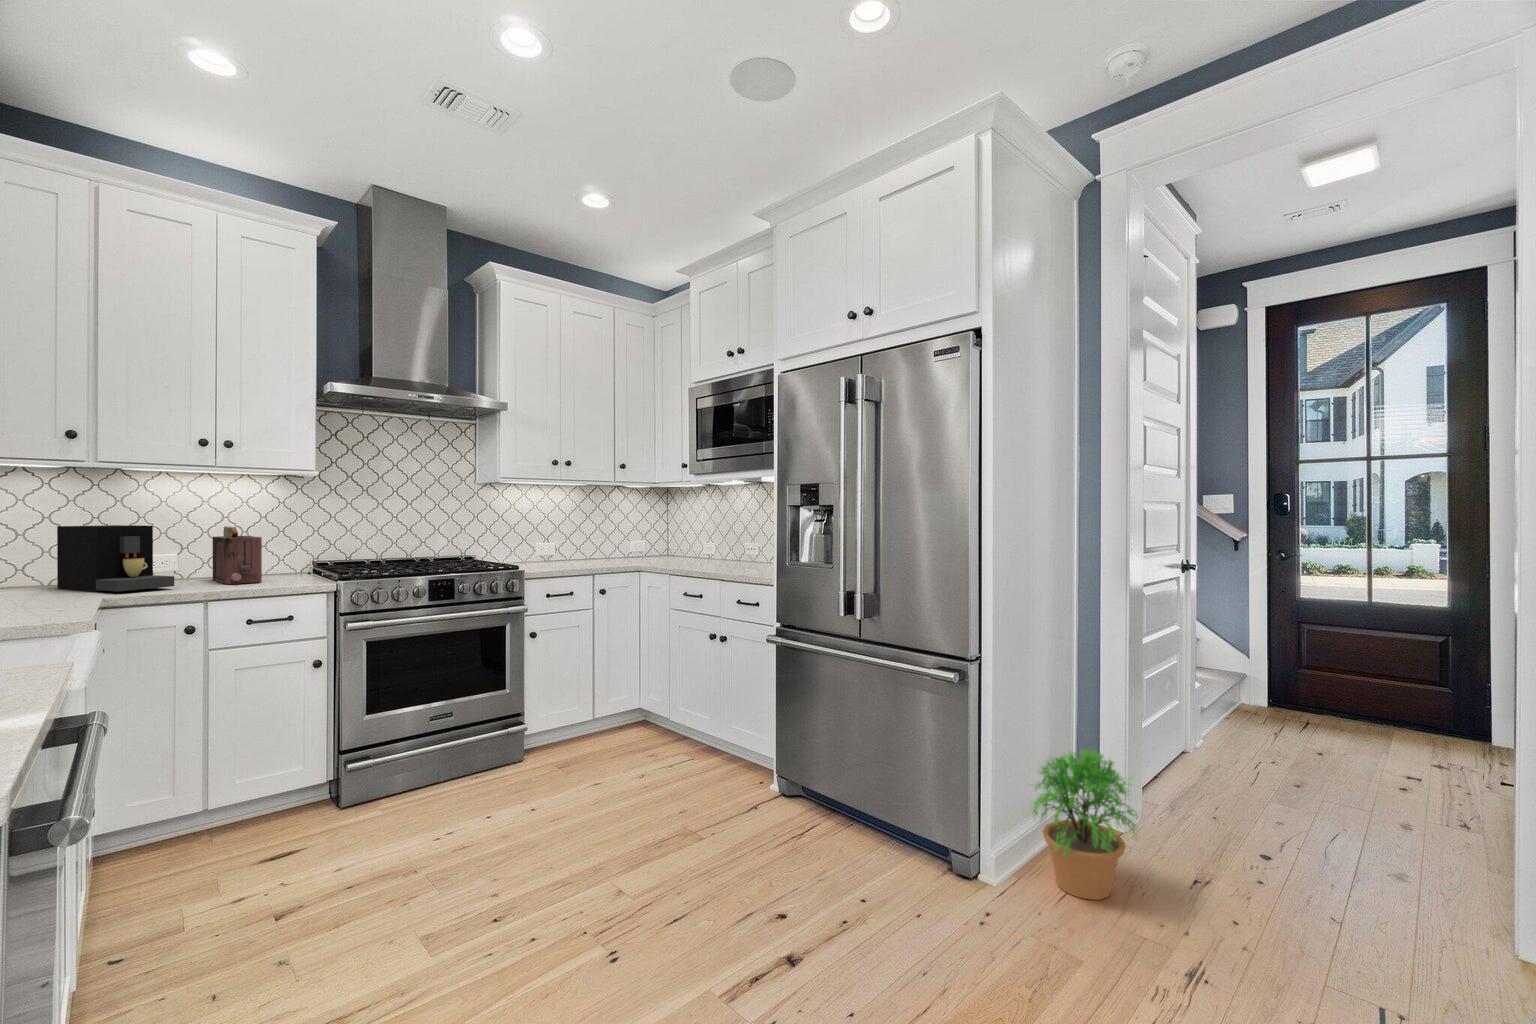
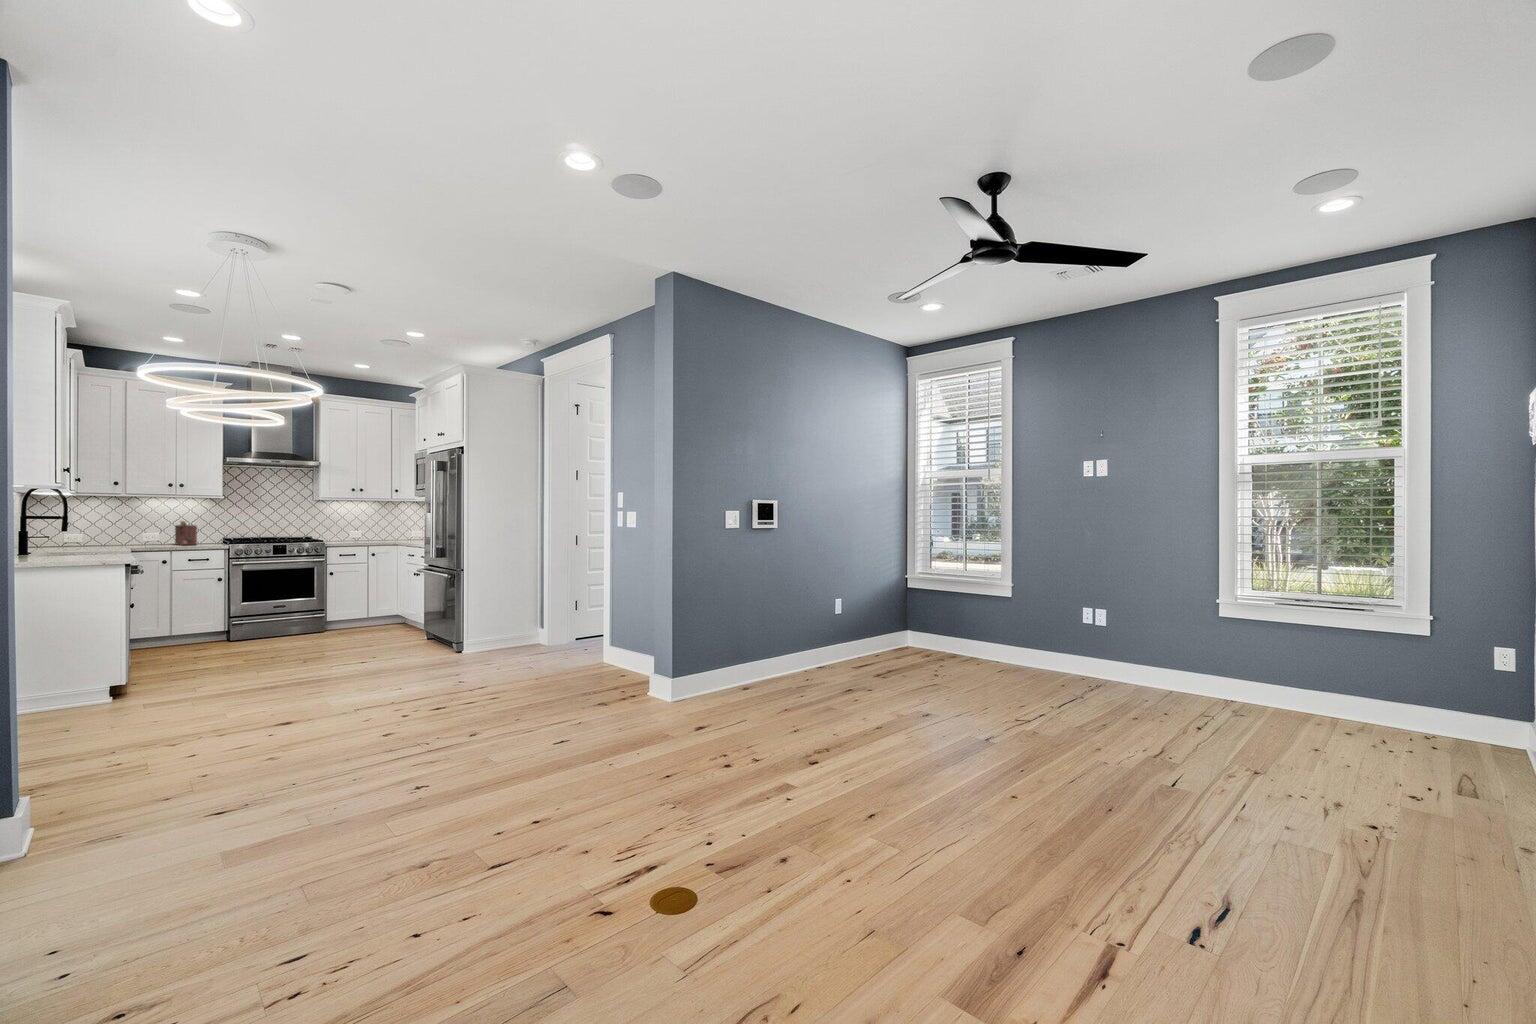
coffee maker: present [57,525,174,592] -> none [109,520,158,546]
potted plant: present [1031,749,1137,900] -> none [476,608,521,659]

